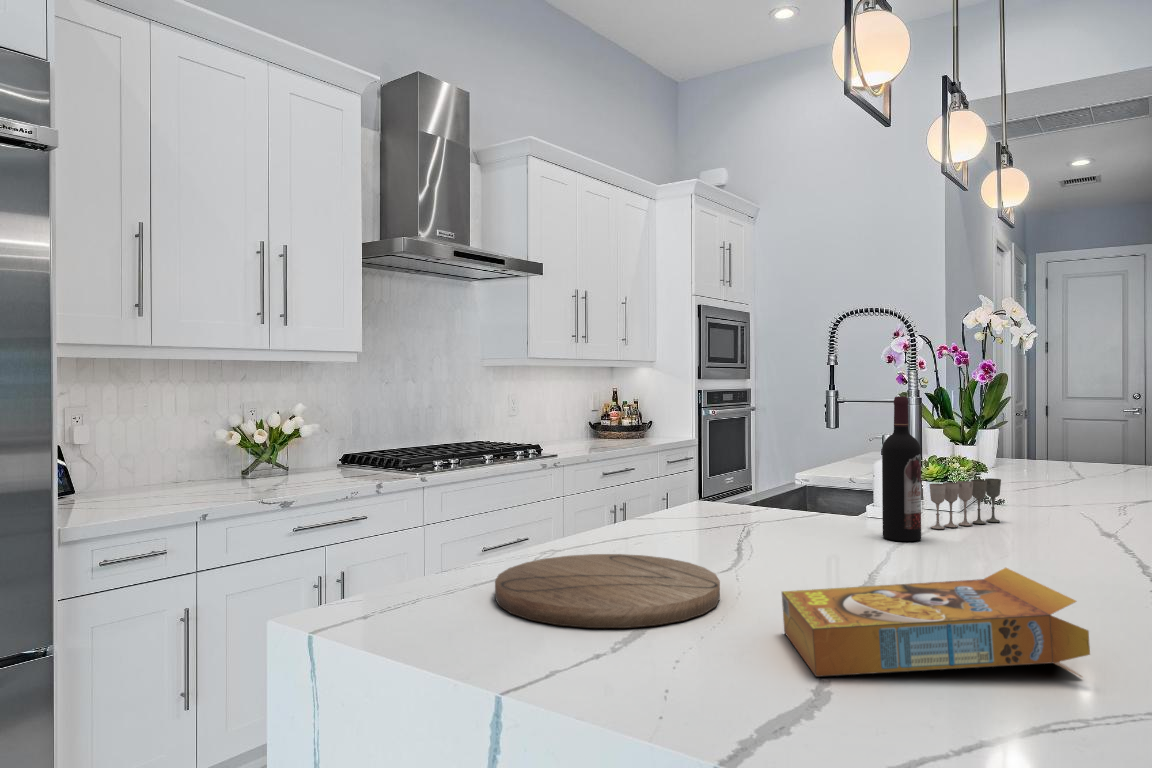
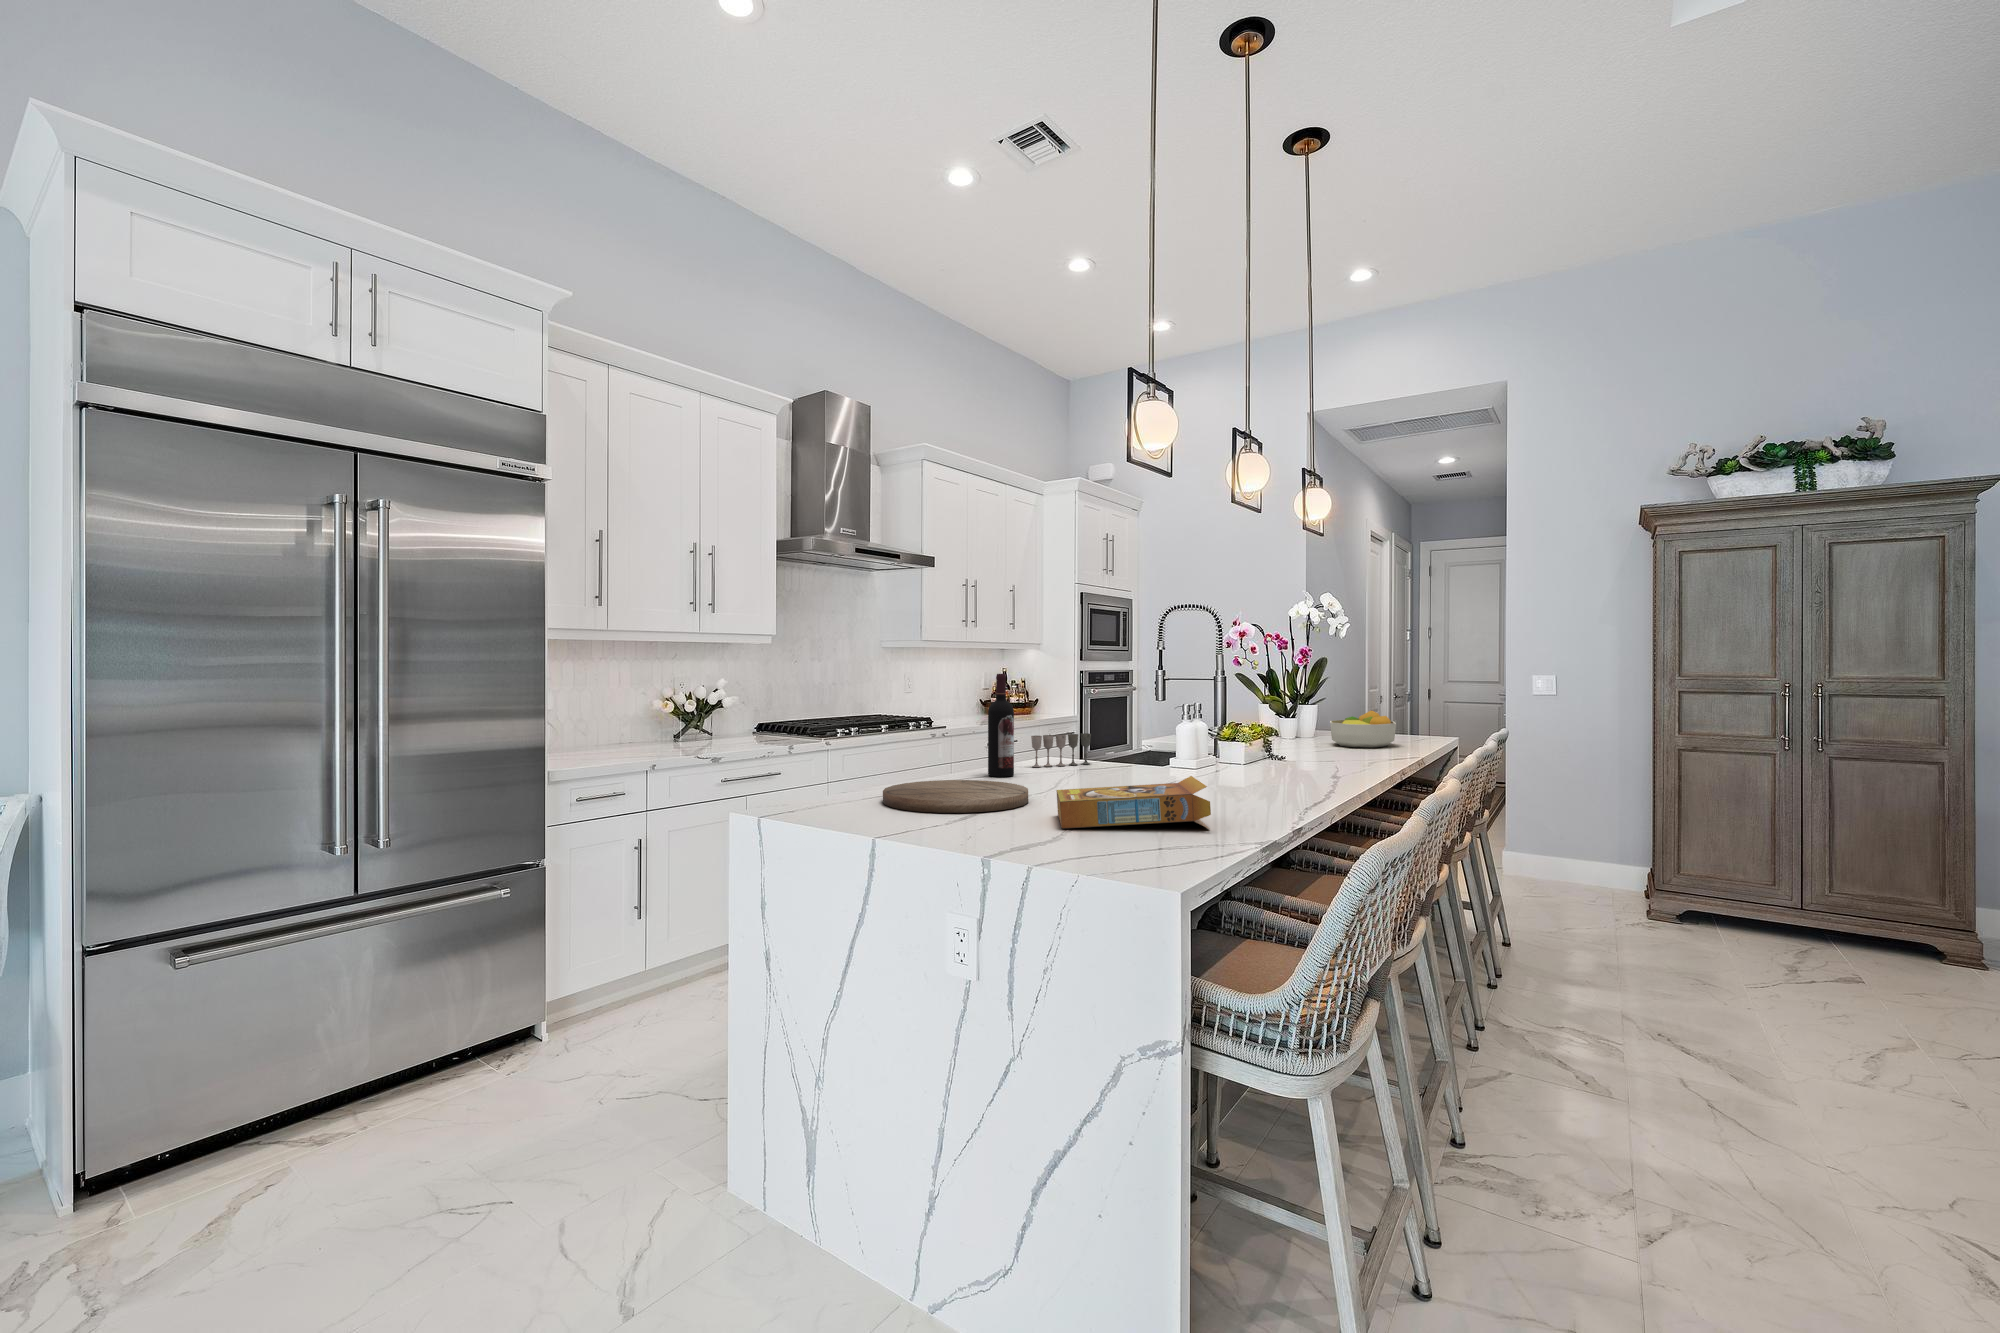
wine bottle: present [882,396,921,541] -> present [988,674,1014,777]
fruit bowl: none [1025,435,1114,481] -> present [1330,710,1396,747]
wine glass: present [929,478,1001,529] -> present [1031,733,1091,767]

